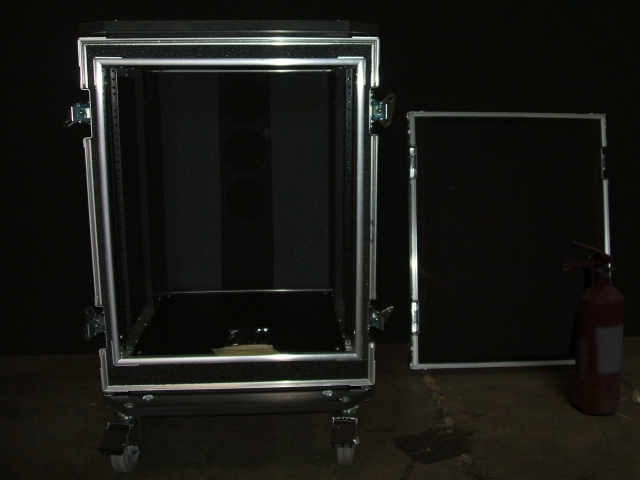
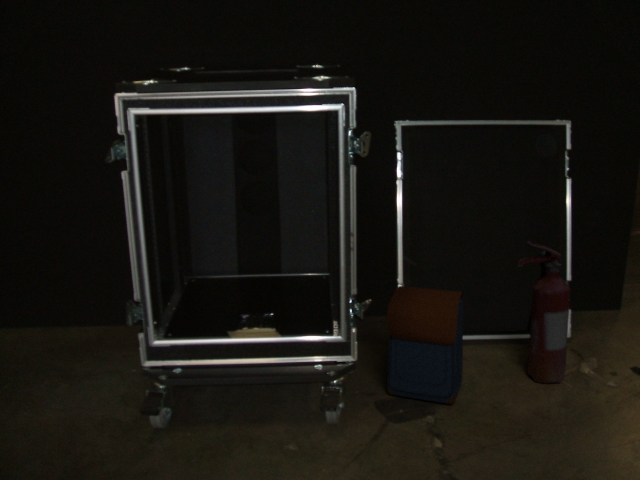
backpack: none [408,296,499,440] -> present [387,286,463,404]

